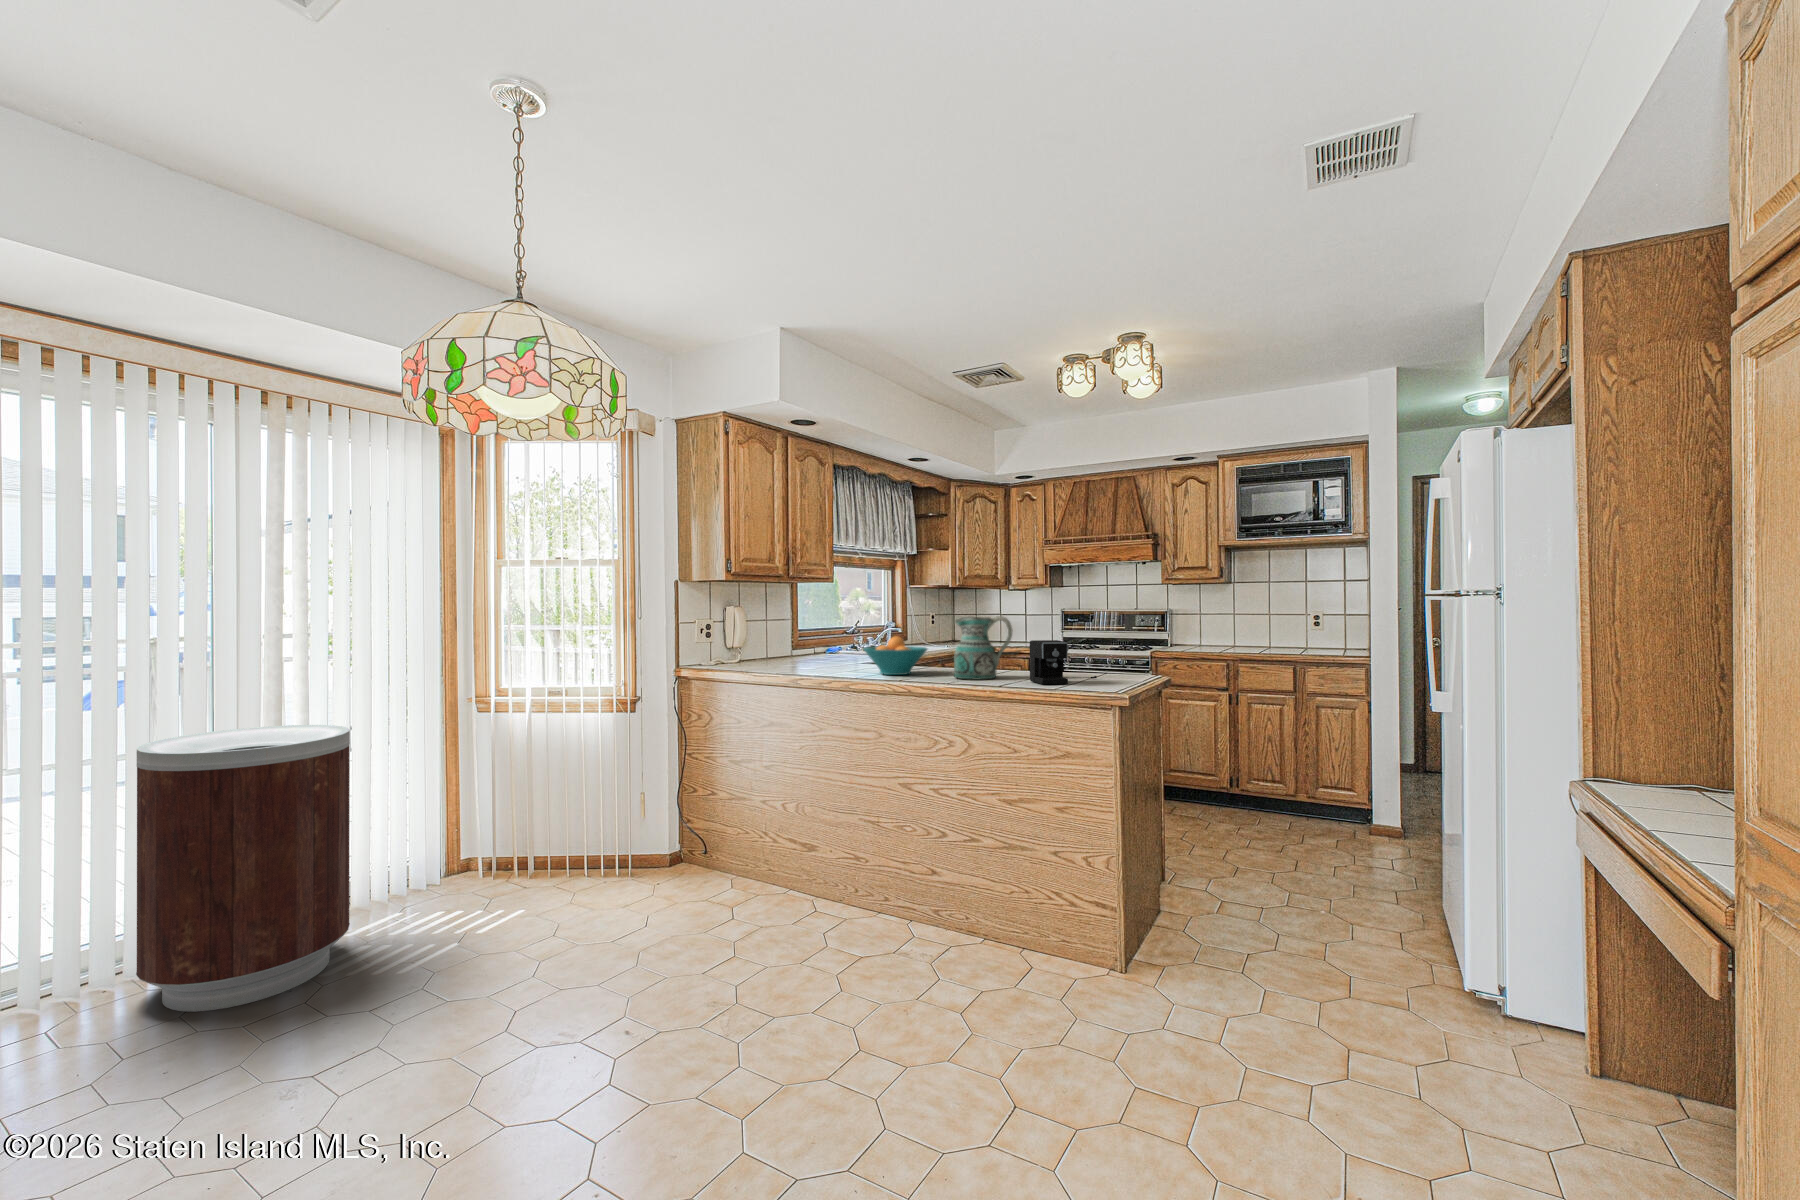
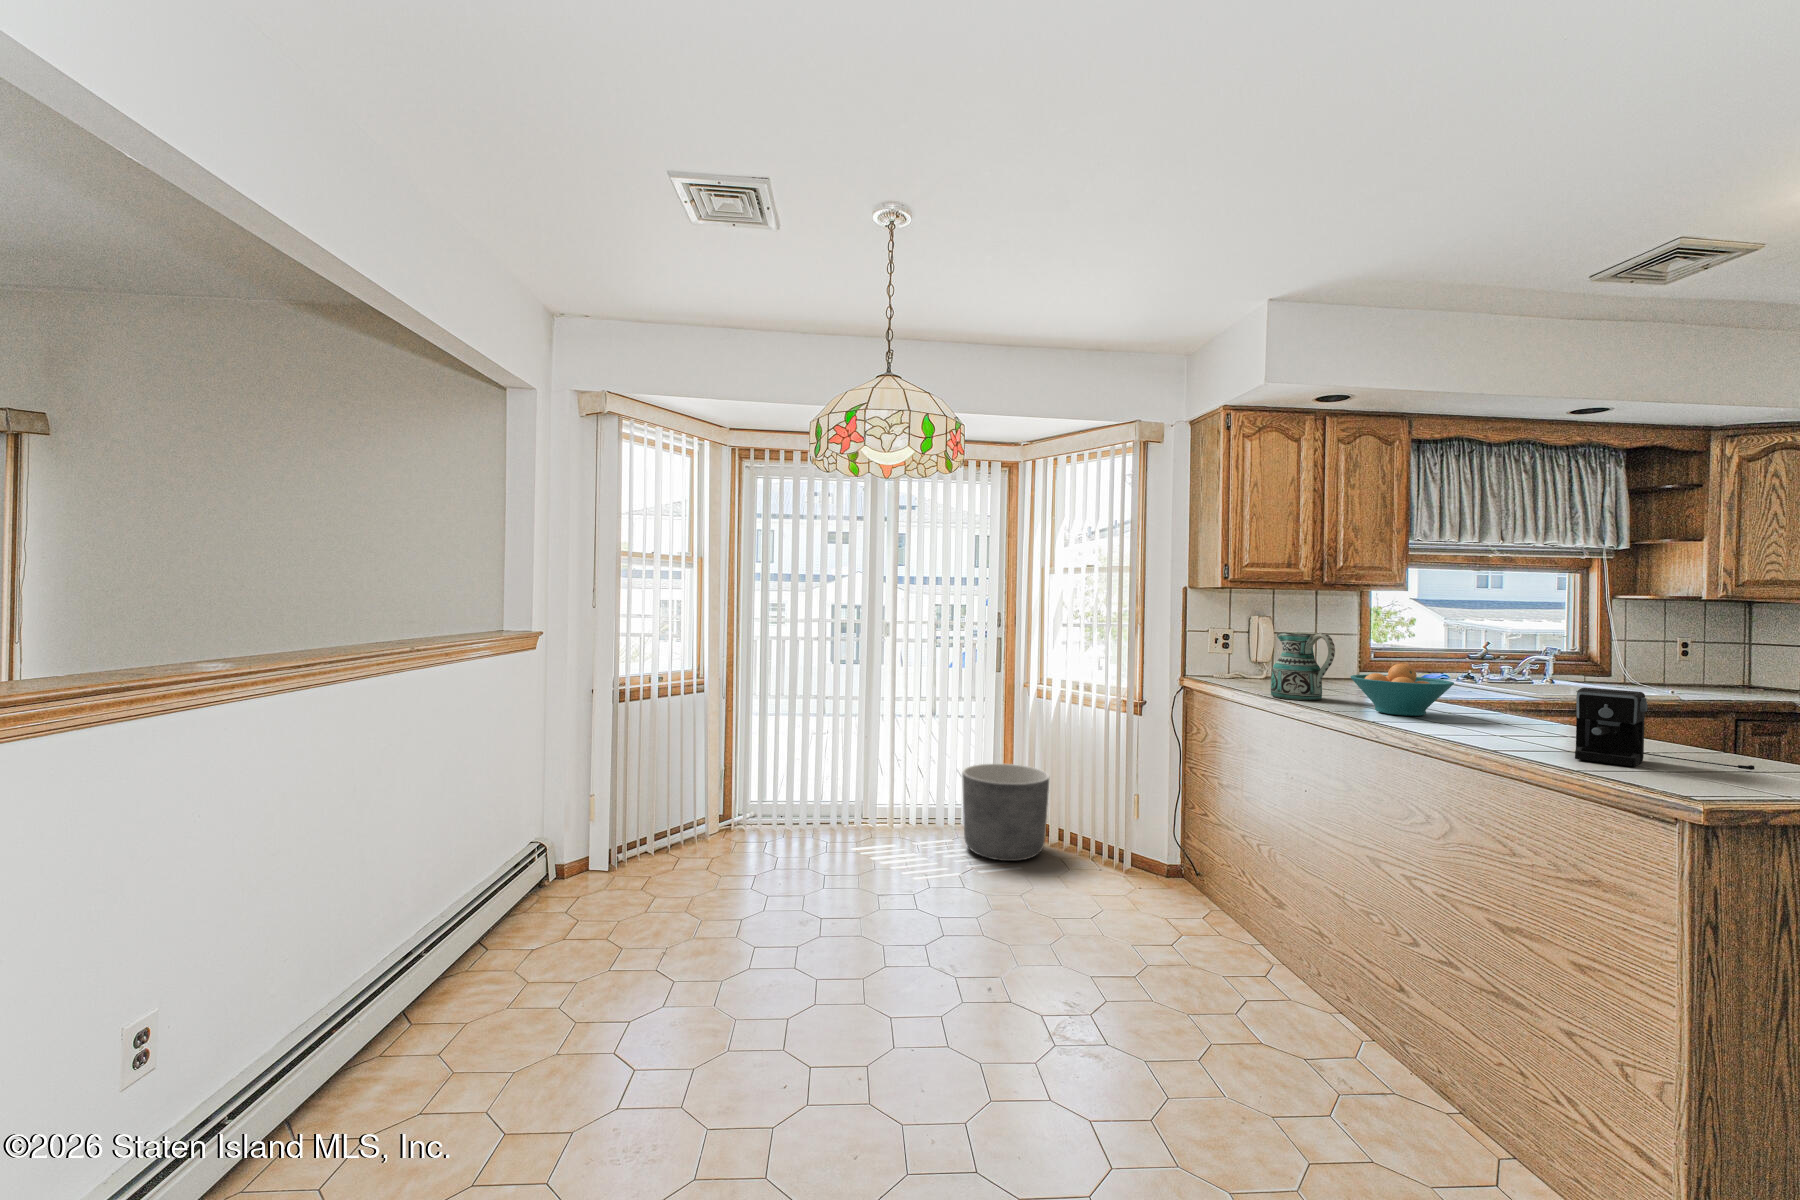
ceramic pitcher: present [954,616,1012,680] -> present [1271,632,1335,700]
trash can: present [136,725,350,1012] -> none [800,686,909,866]
planter: none [419,793,539,915] -> present [962,763,1049,861]

